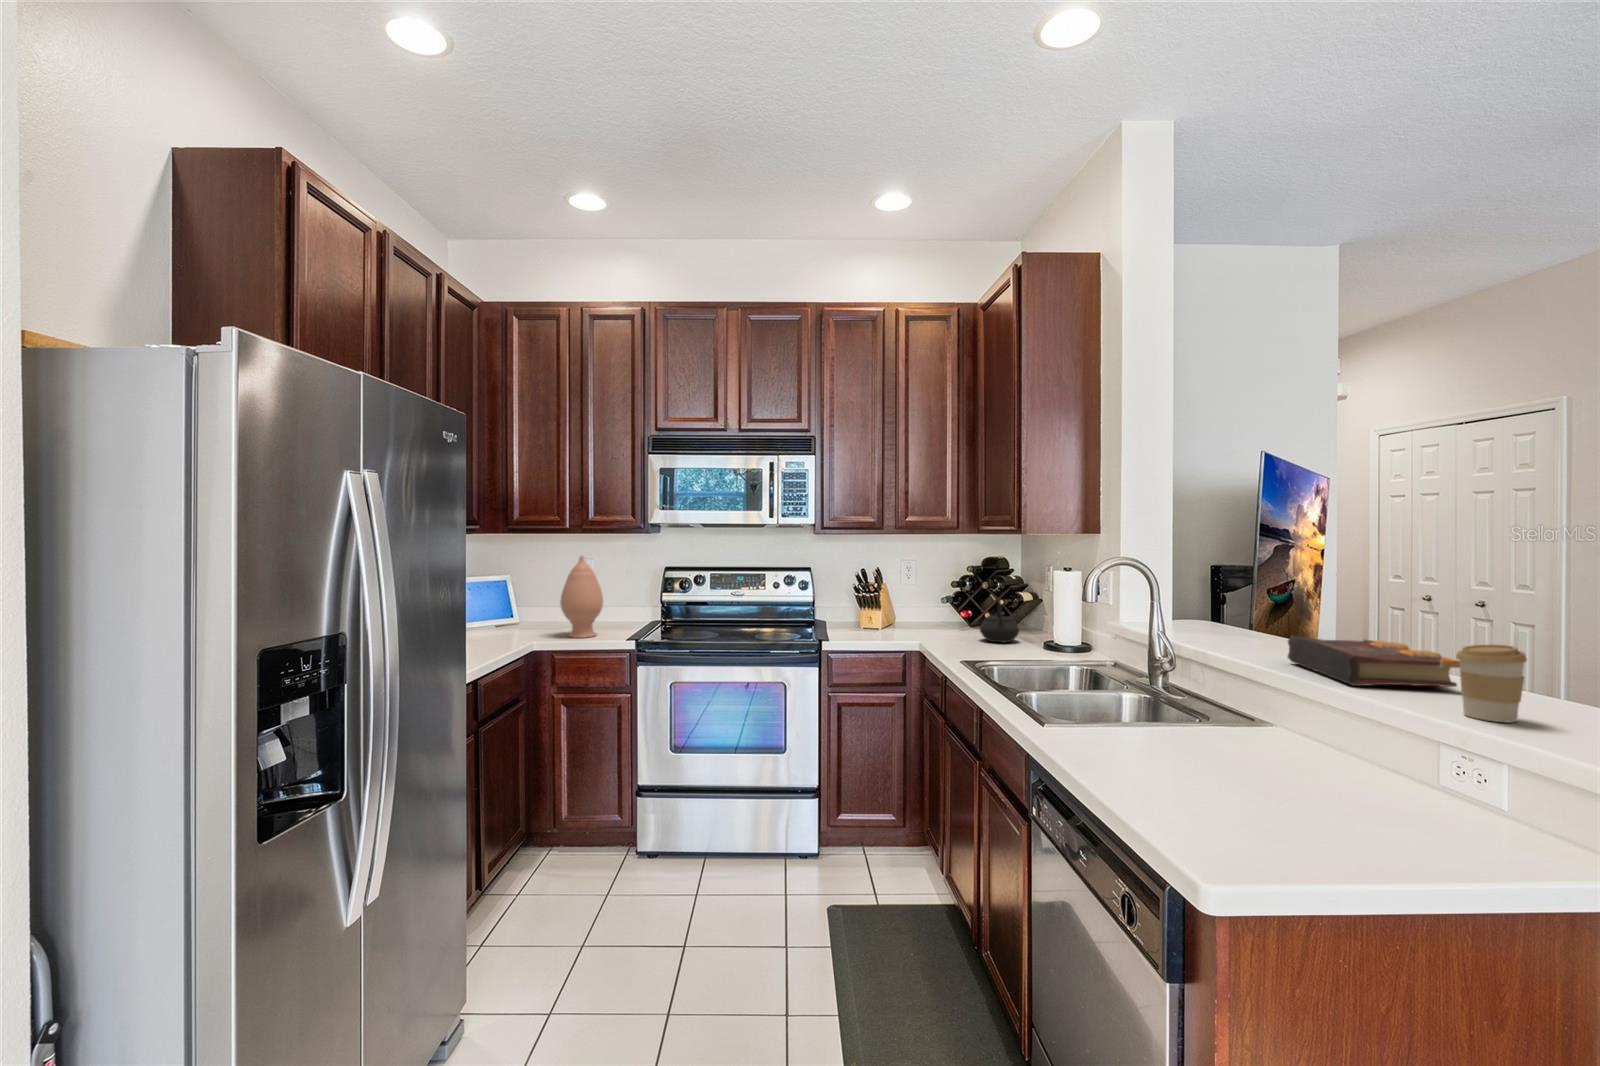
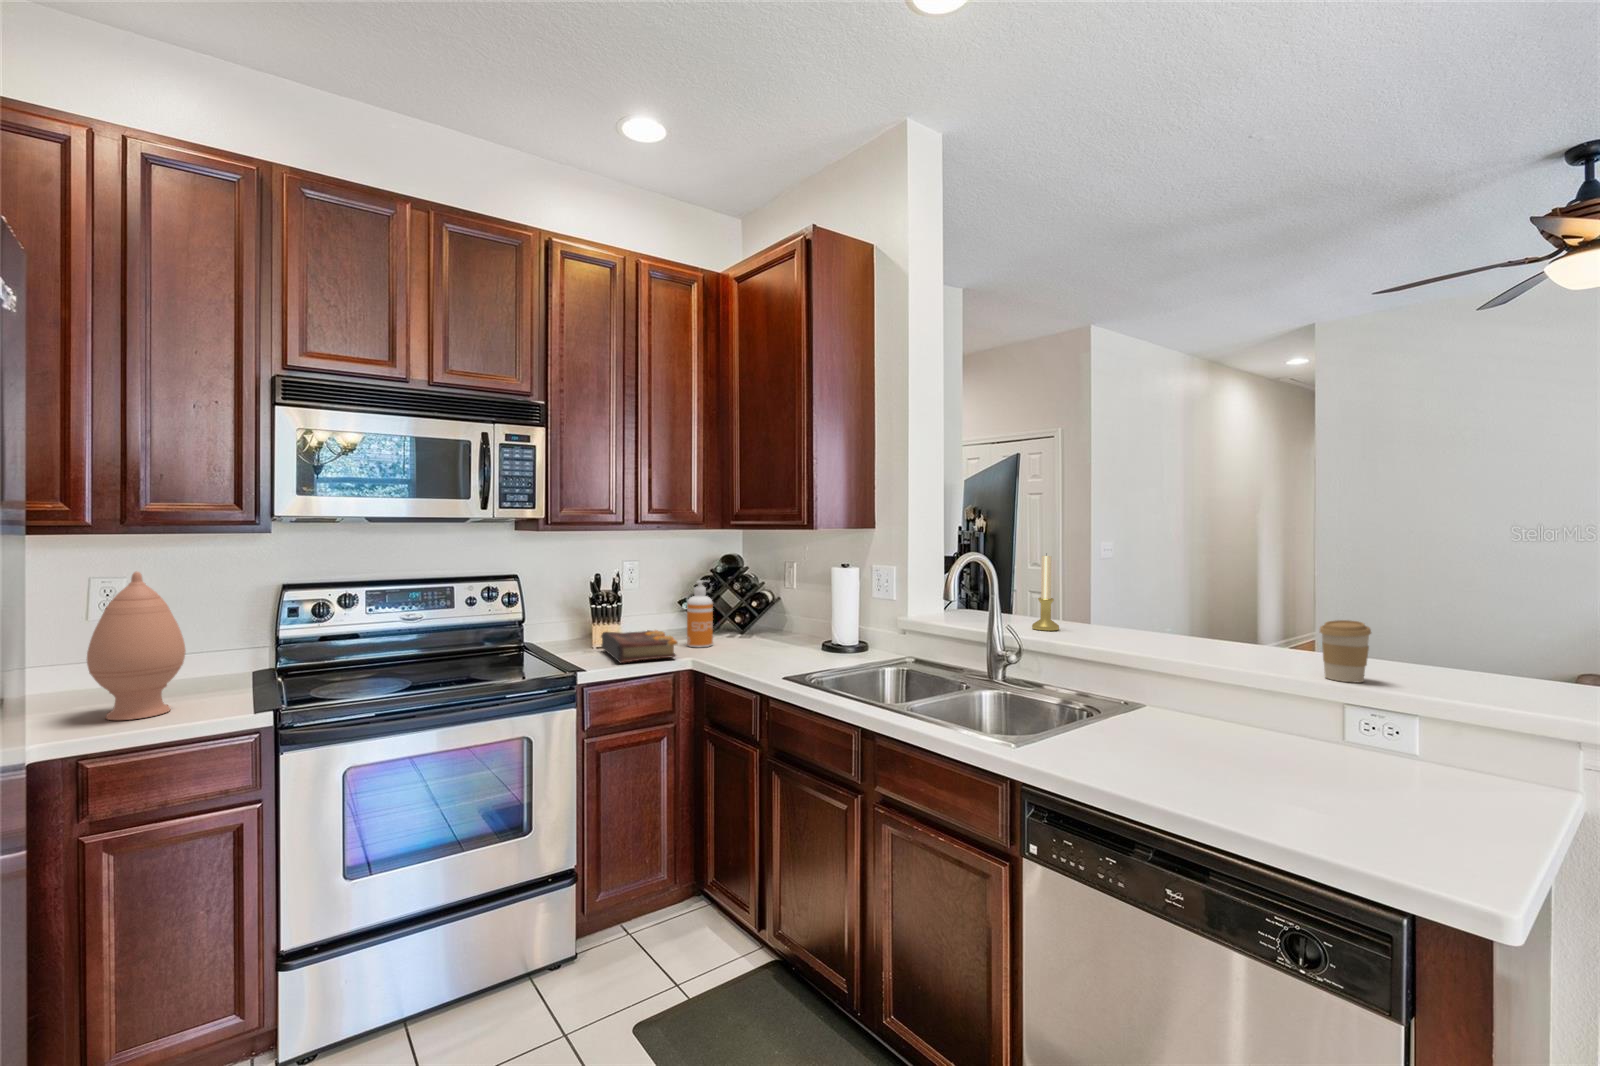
candle holder: none [1239,558,1273,645] -> present [1032,555,1059,631]
soap dispenser: none [934,577,958,635] -> present [687,580,713,647]
kettle: present [980,599,1019,643] -> none [746,601,788,650]
book: present [1288,636,1460,687] -> present [601,630,677,663]

